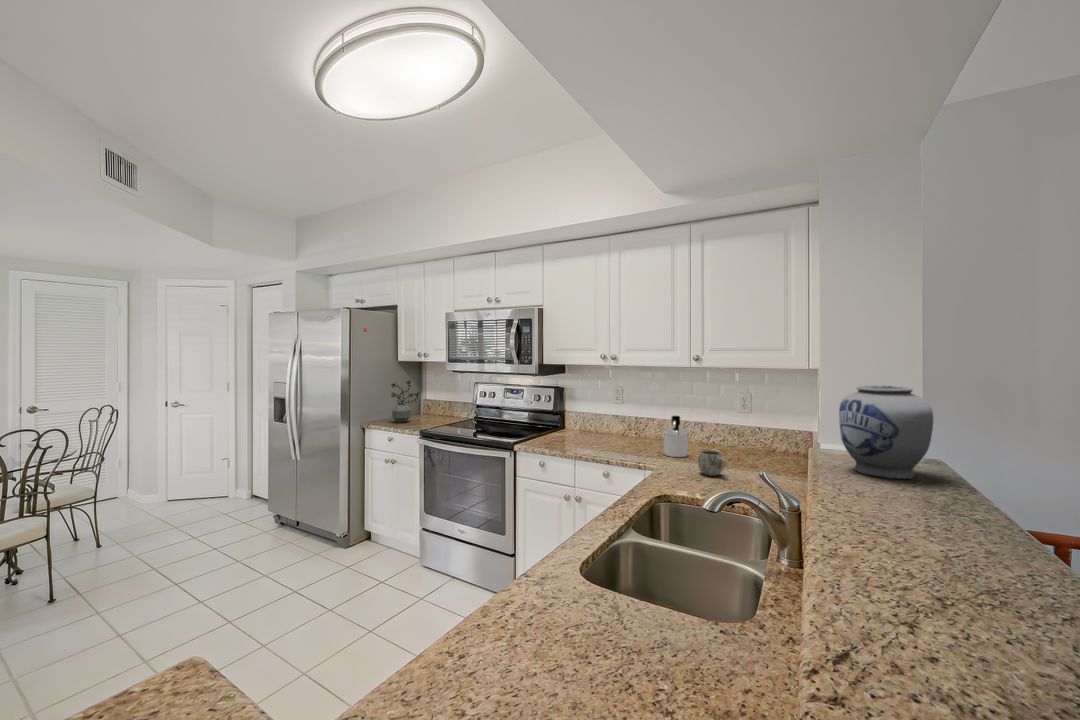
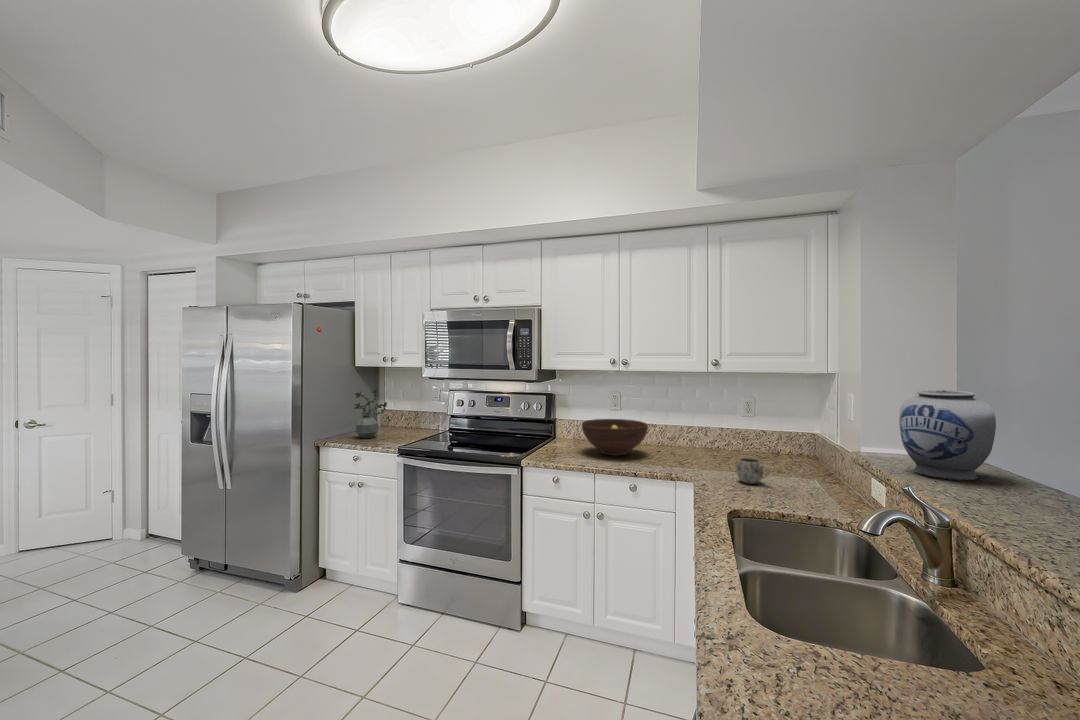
fruit bowl: none [575,411,637,445] -> present [582,419,648,456]
soap dispenser: present [663,416,688,457] -> none [681,422,707,465]

